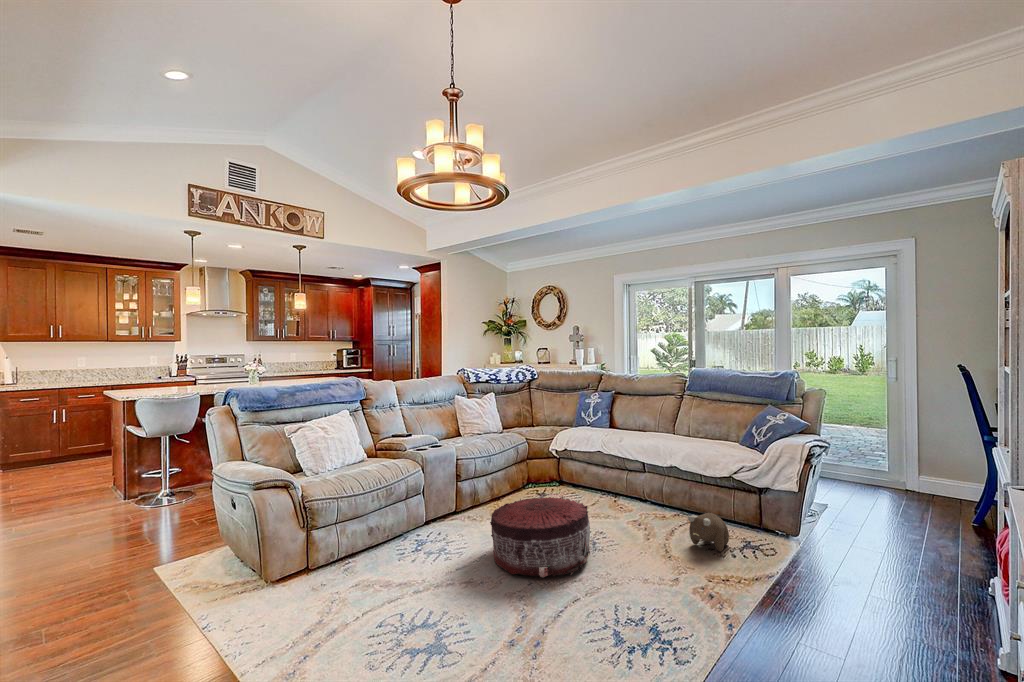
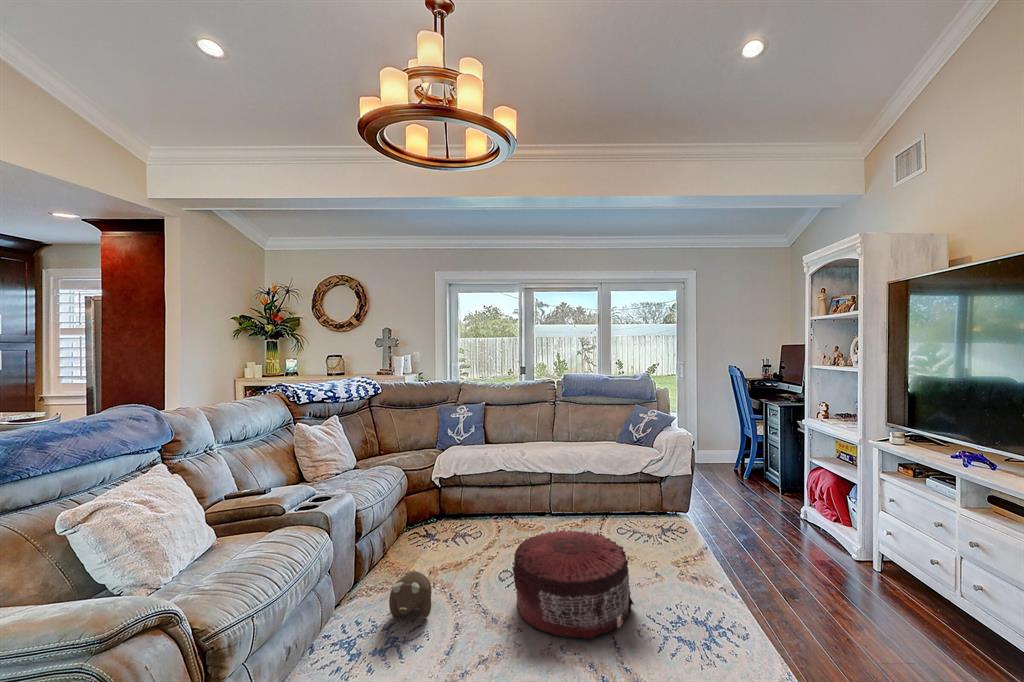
plush toy: present [688,513,729,551] -> present [389,571,432,618]

